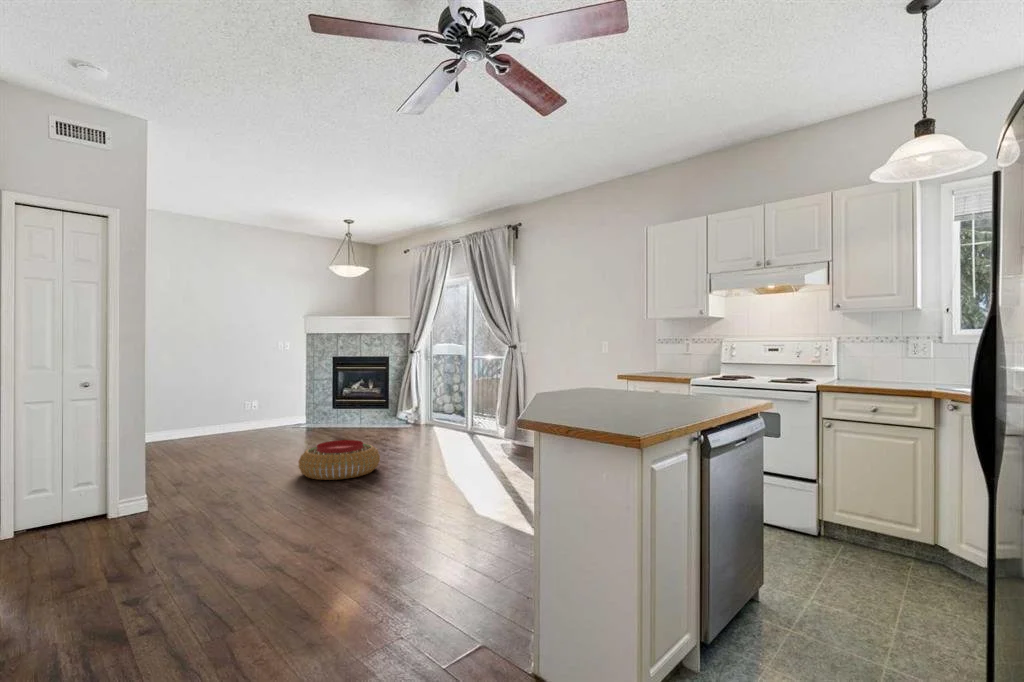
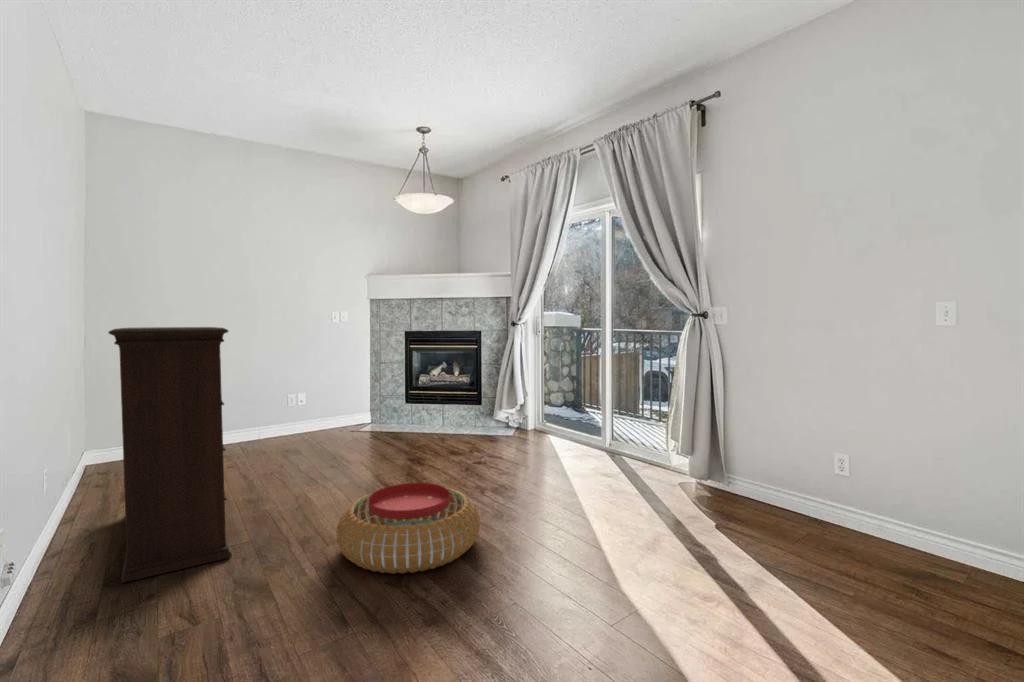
bookshelf: none [158,352,240,489] -> present [109,327,231,583]

